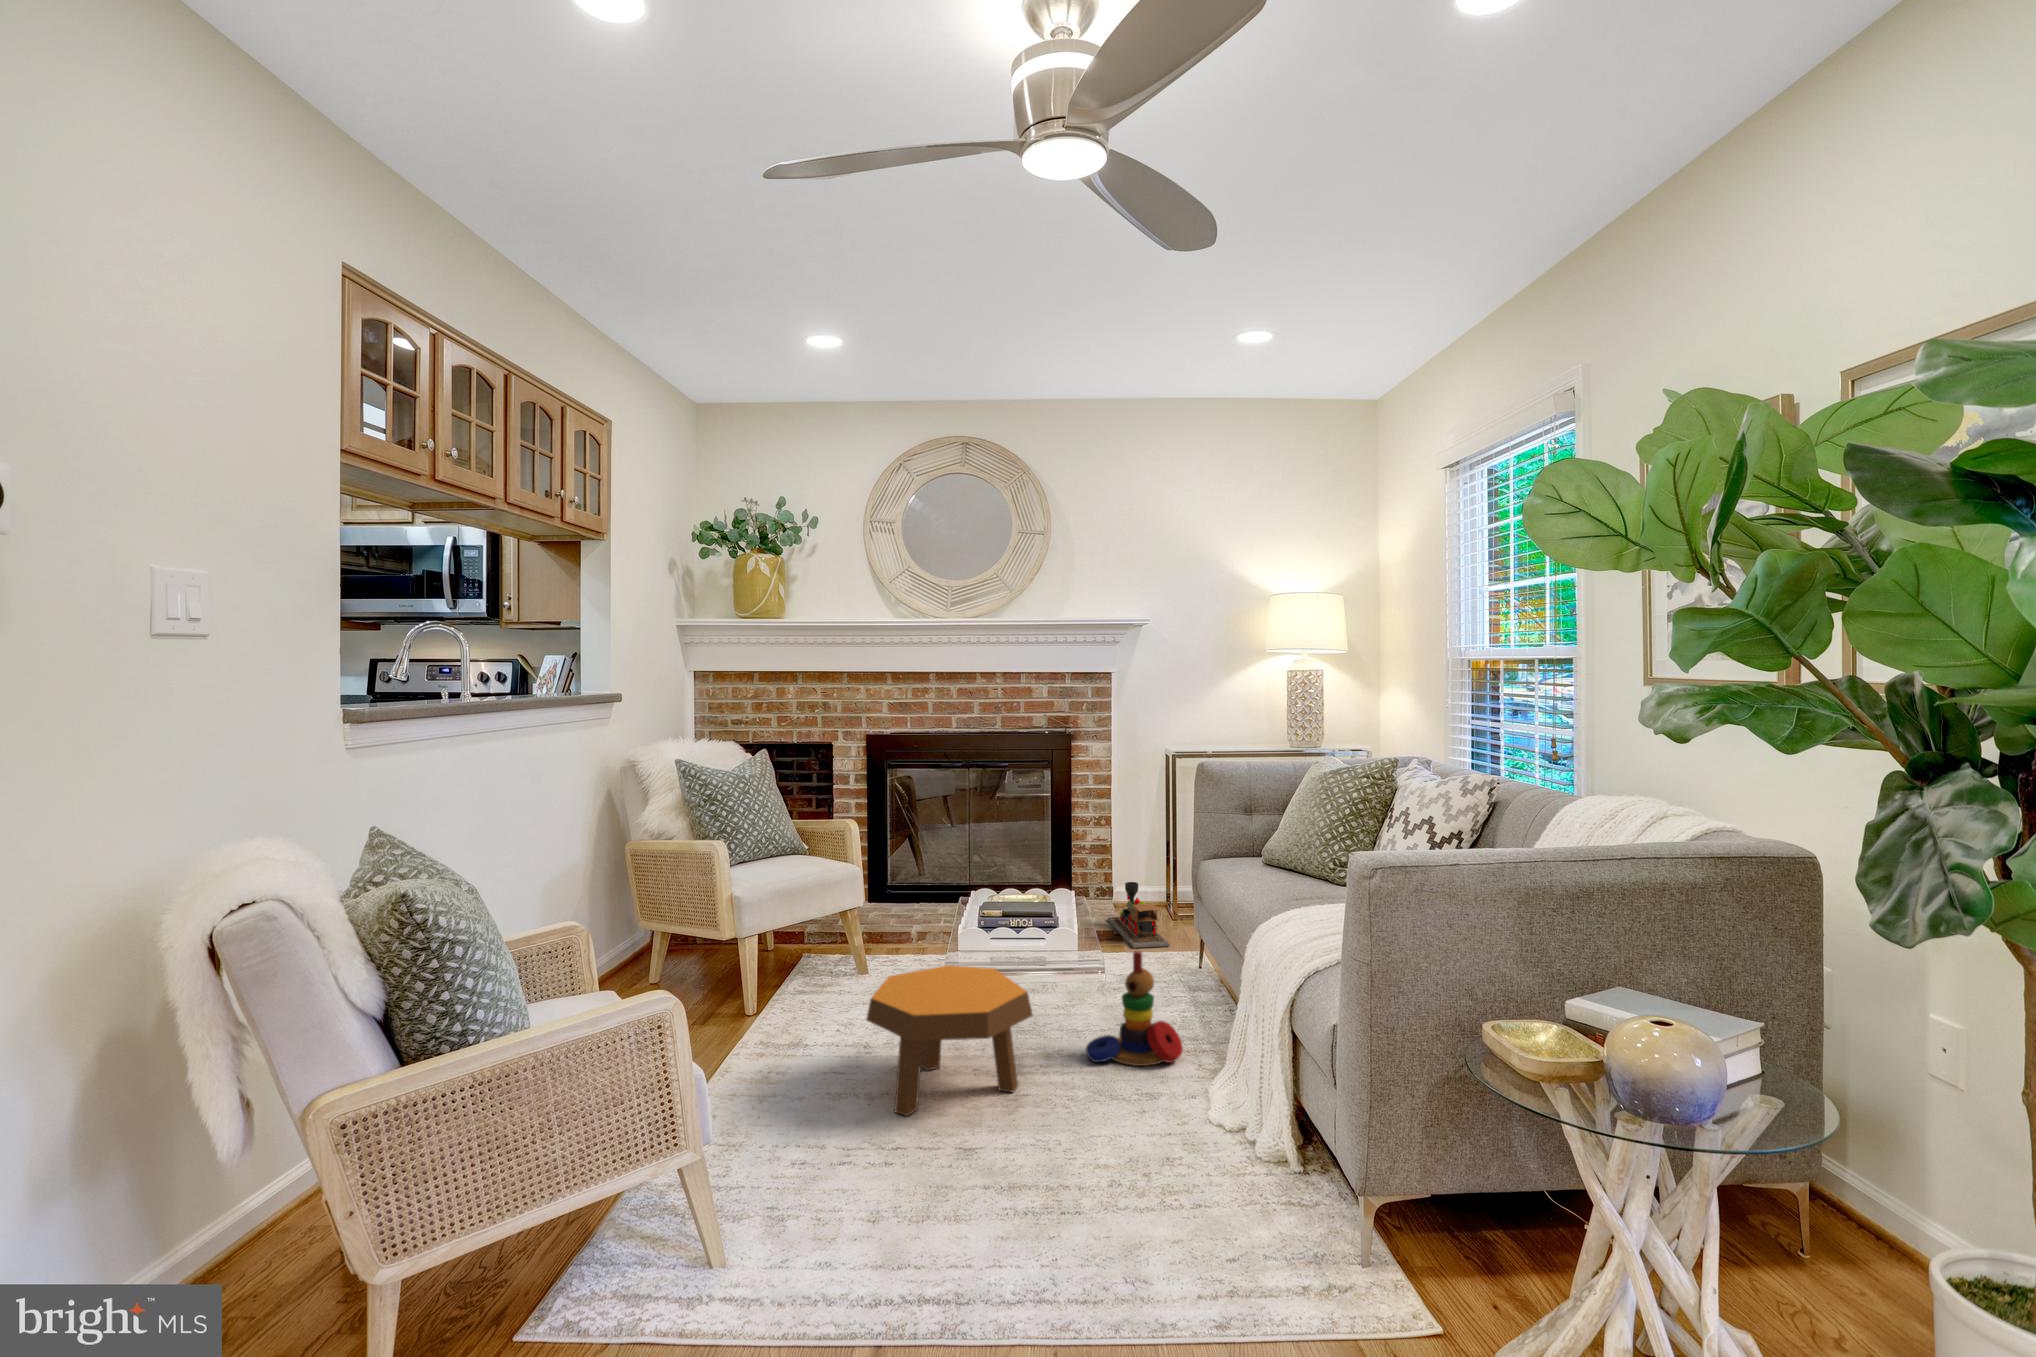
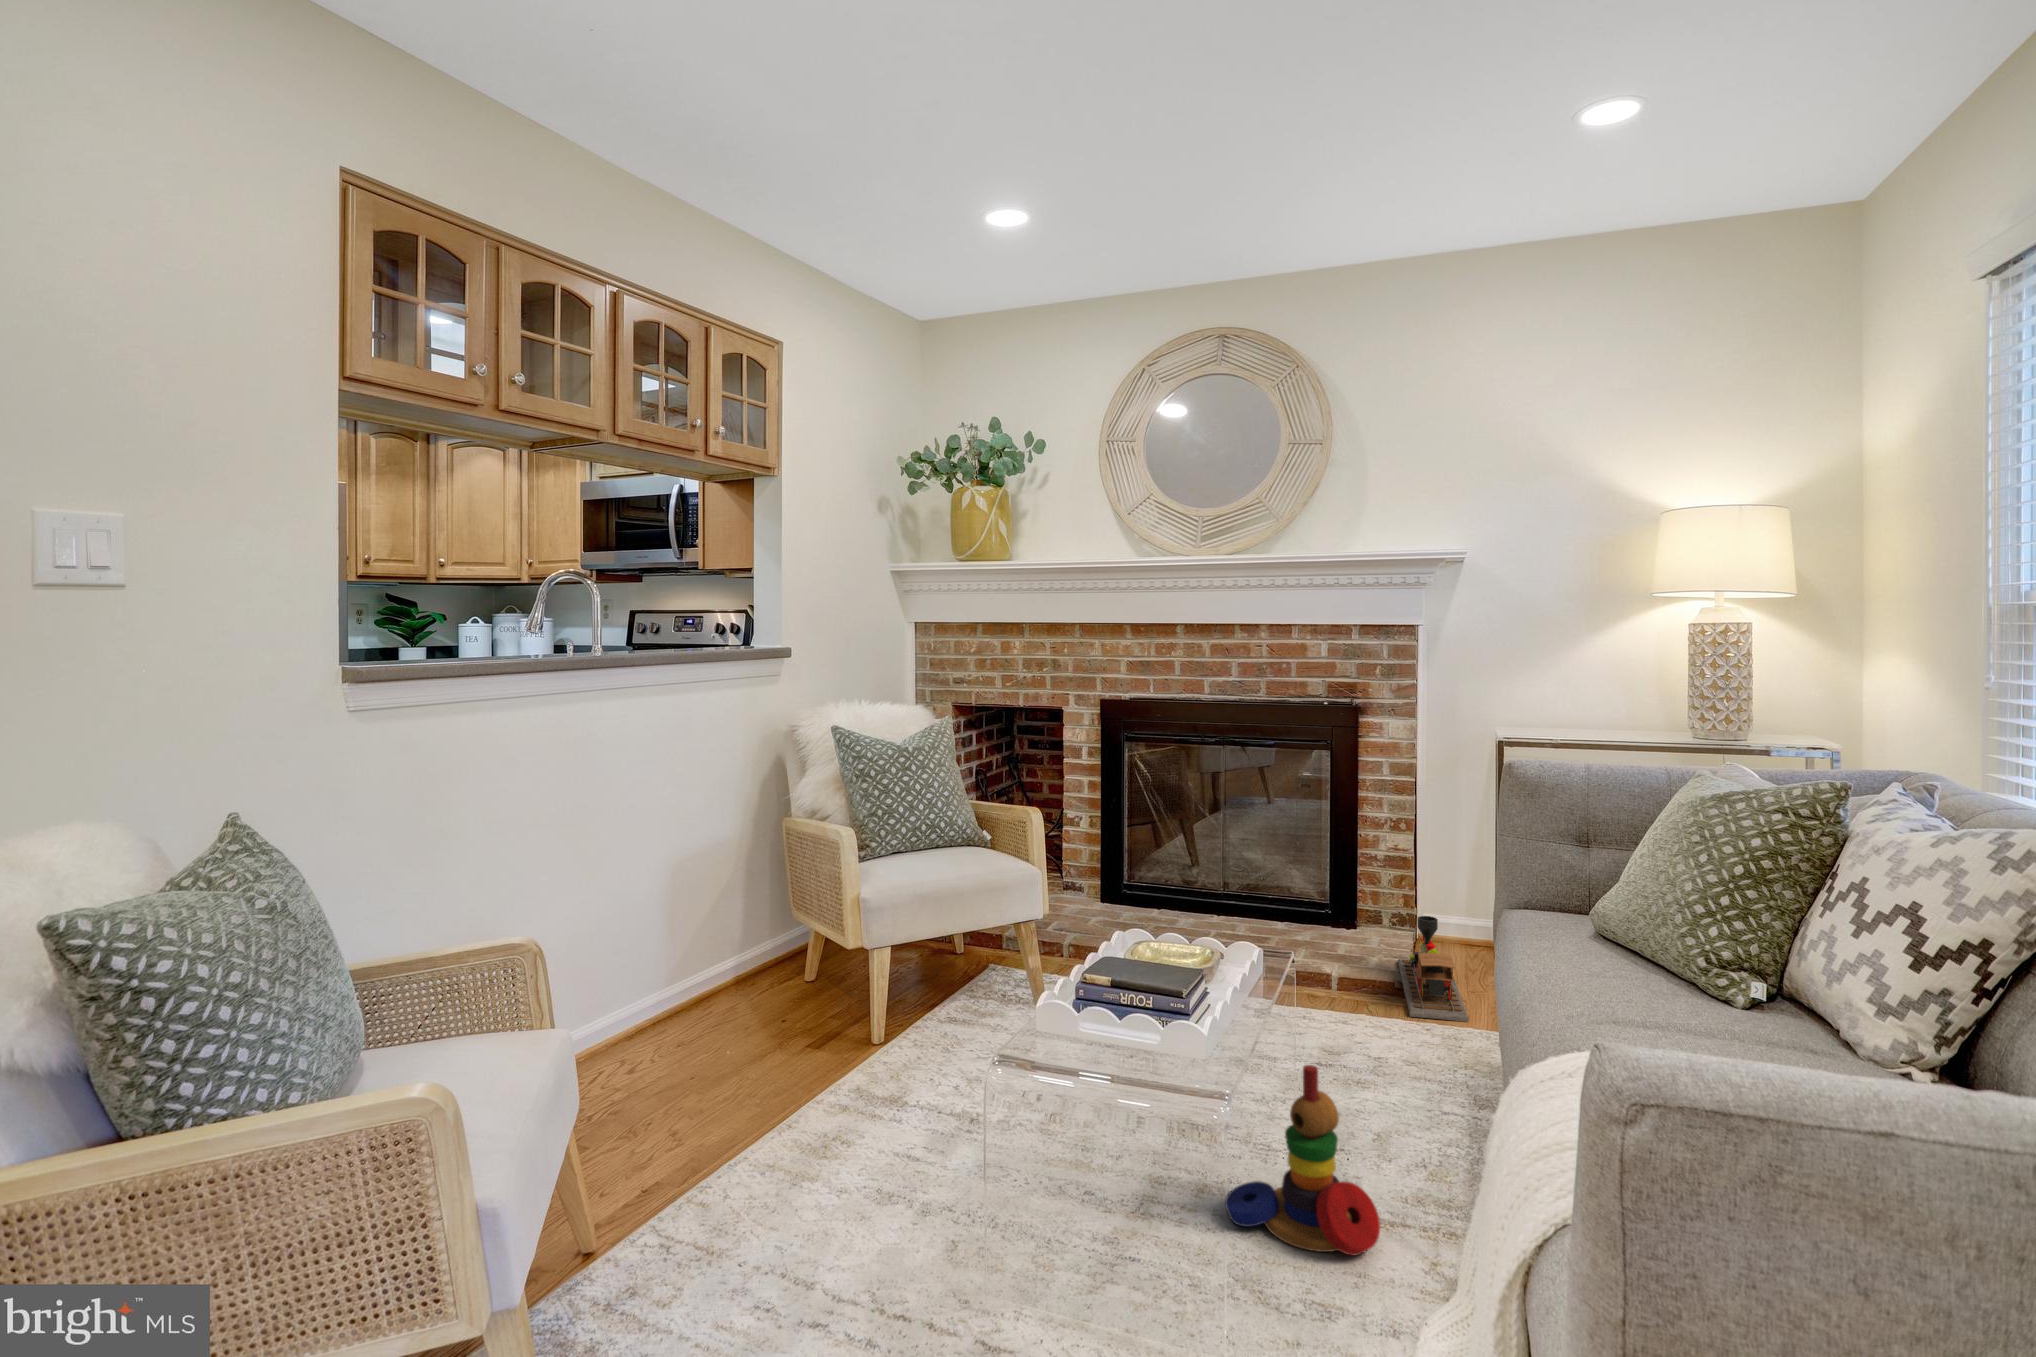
footstool: present [866,965,1033,1116] -> none [893,1037,1111,1260]

